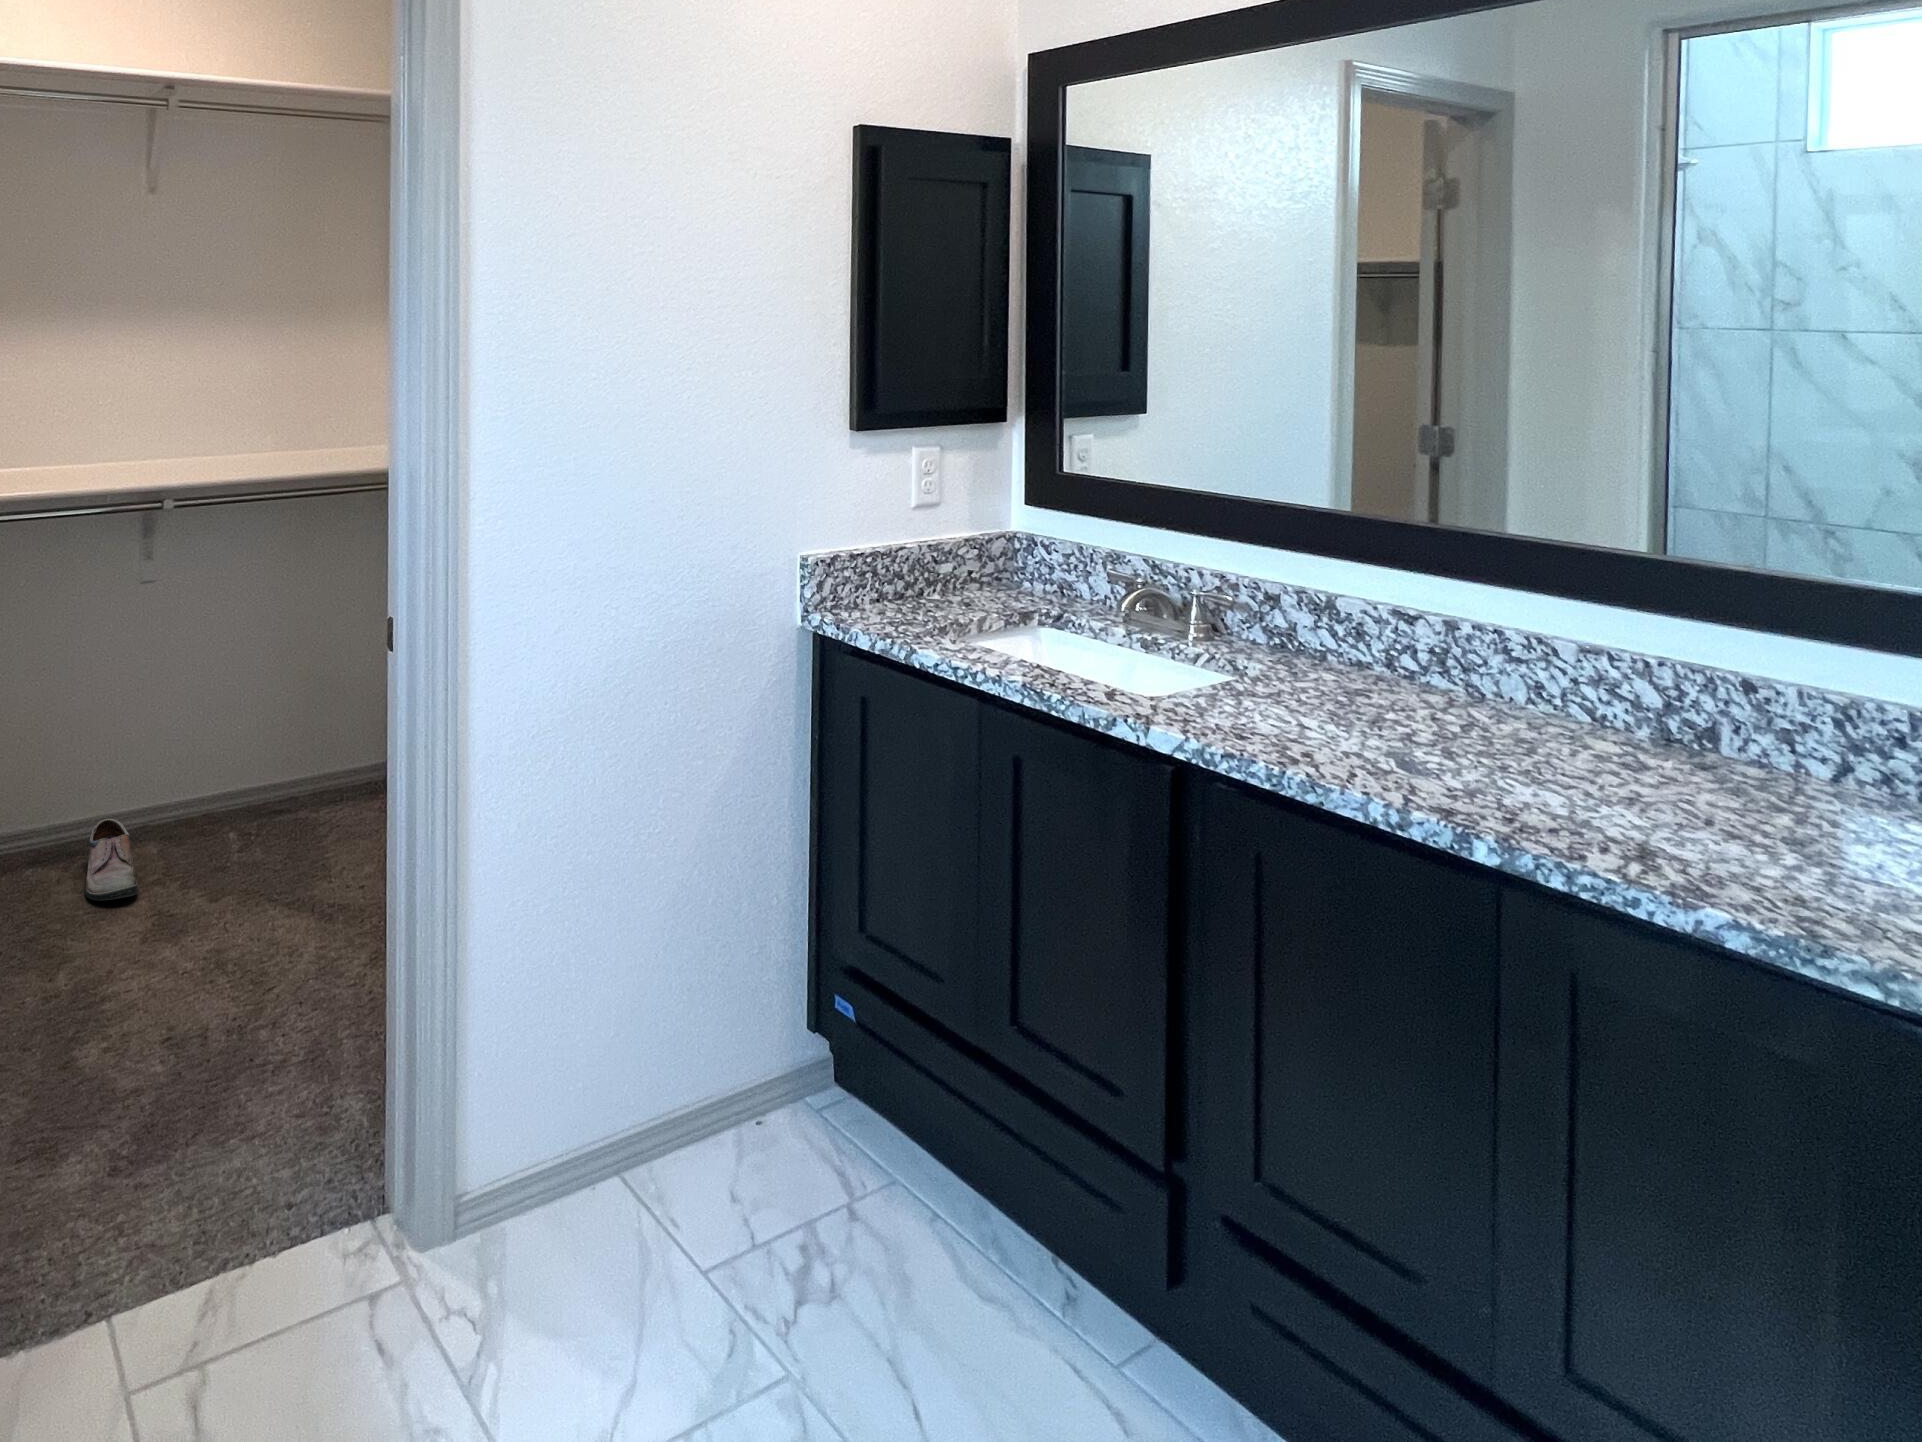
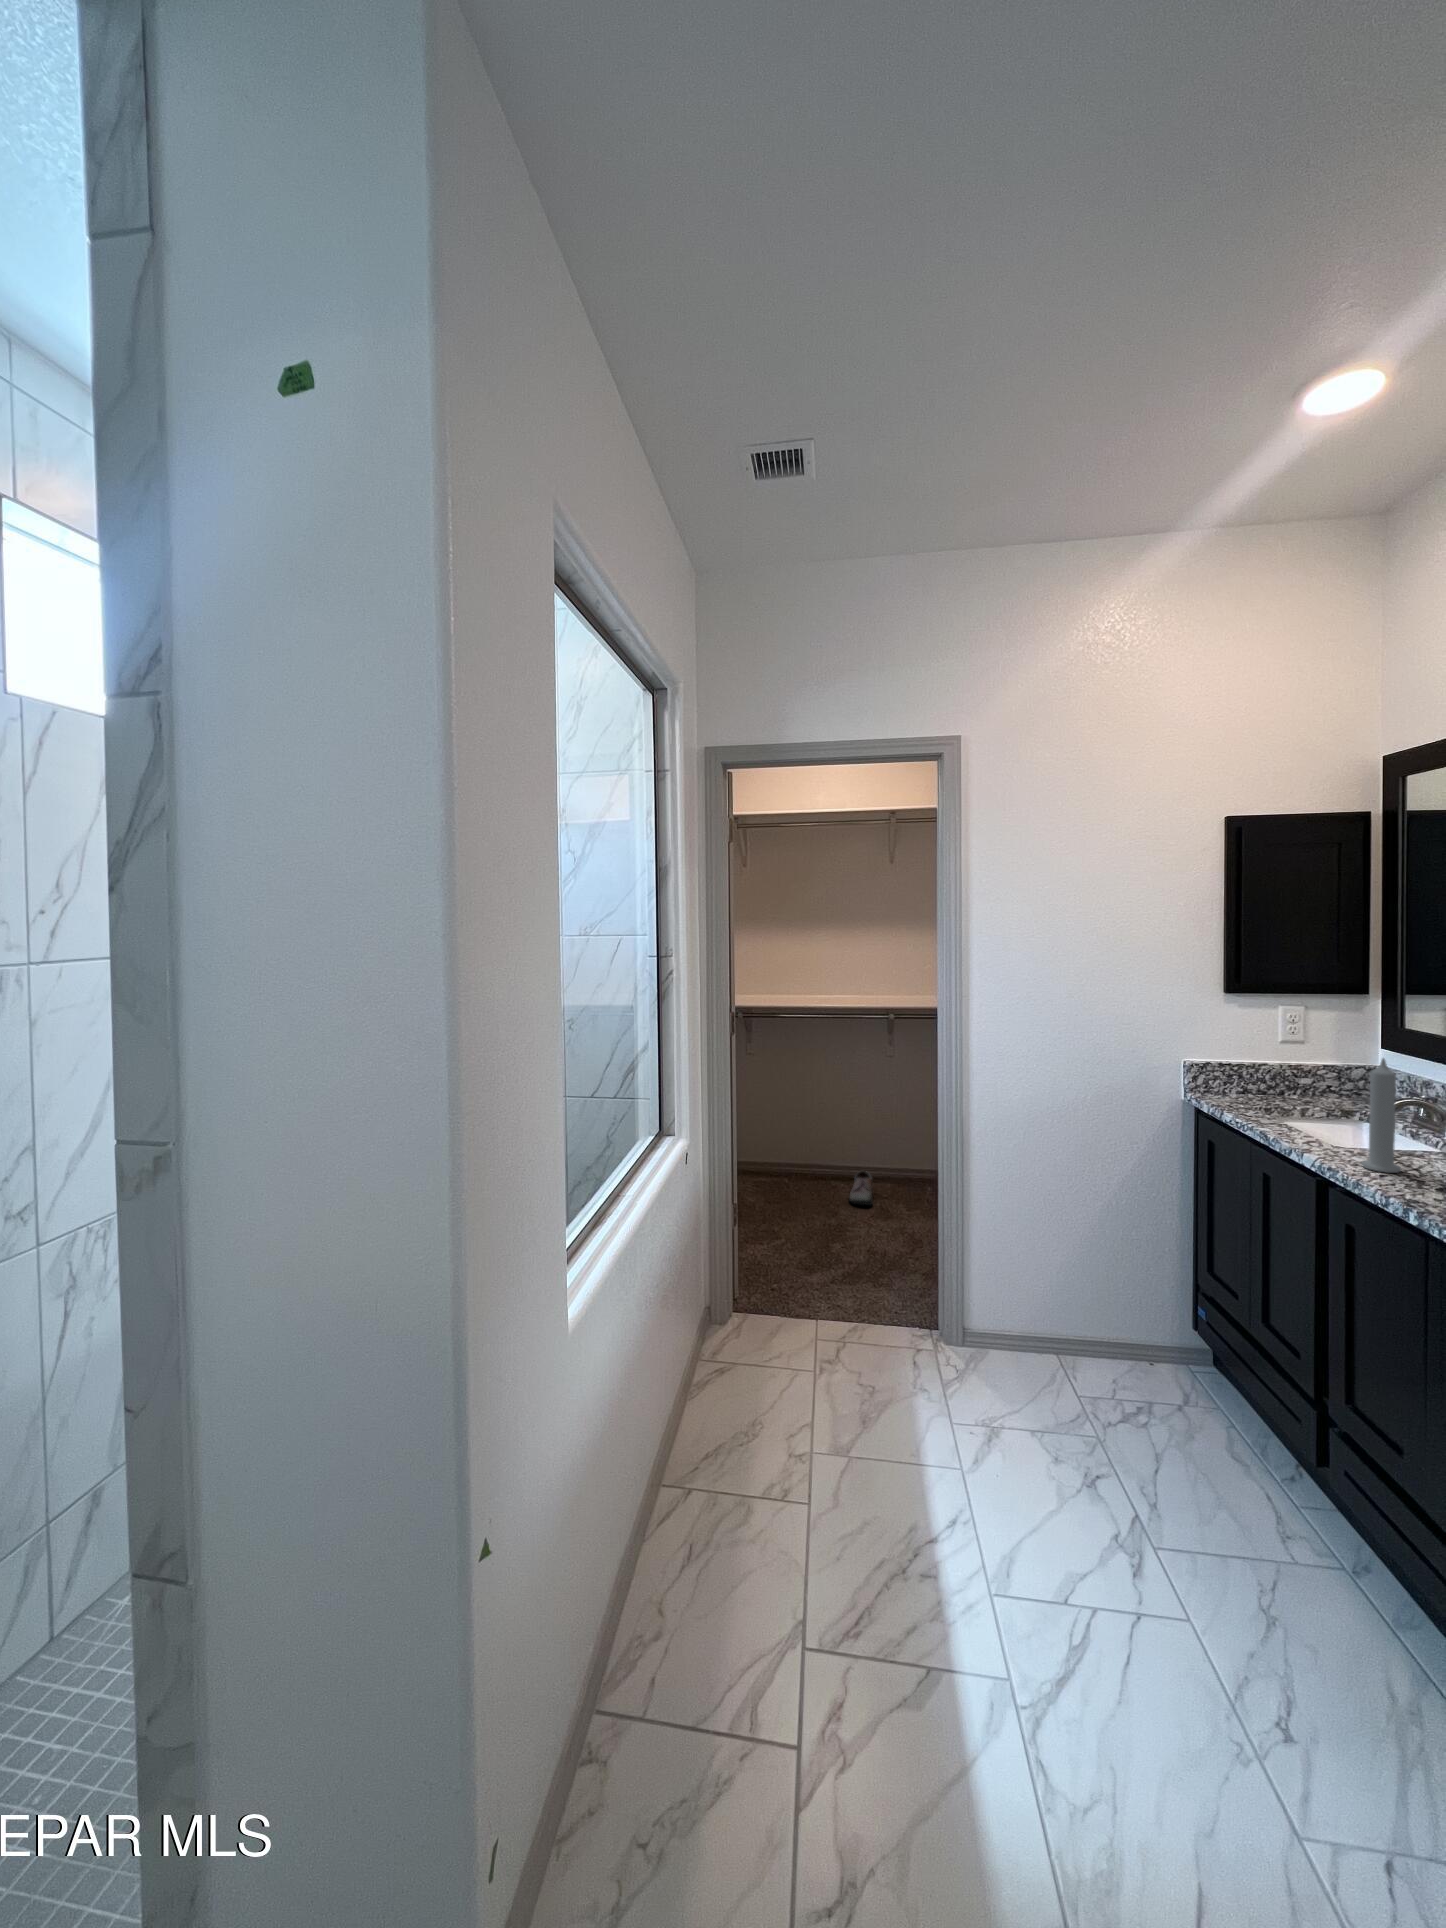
candle: none [1265,541,1333,751] -> present [1361,1058,1401,1173]

